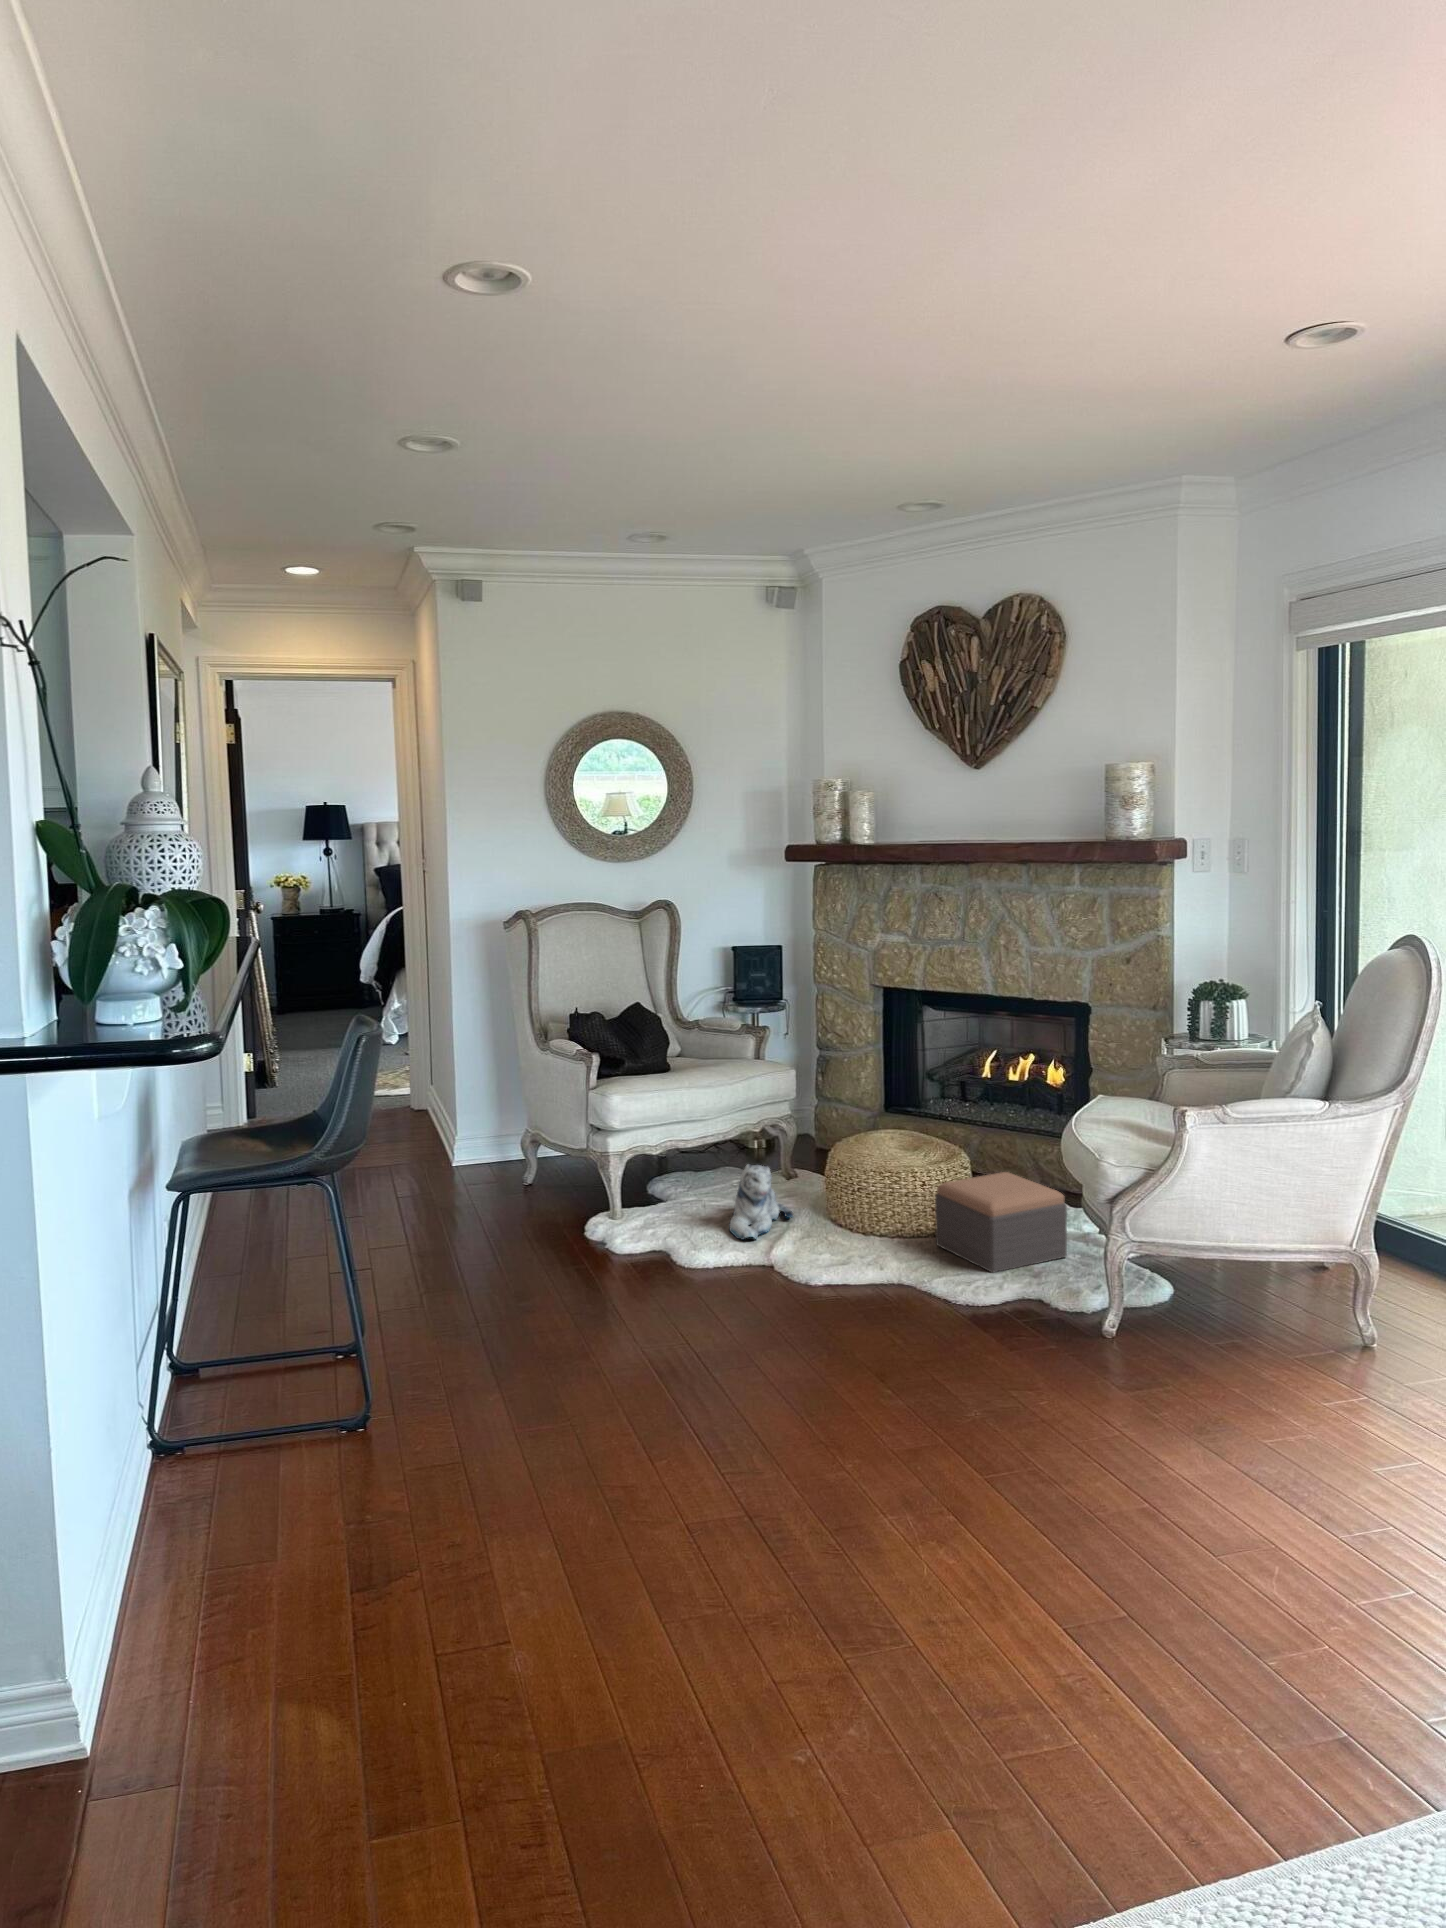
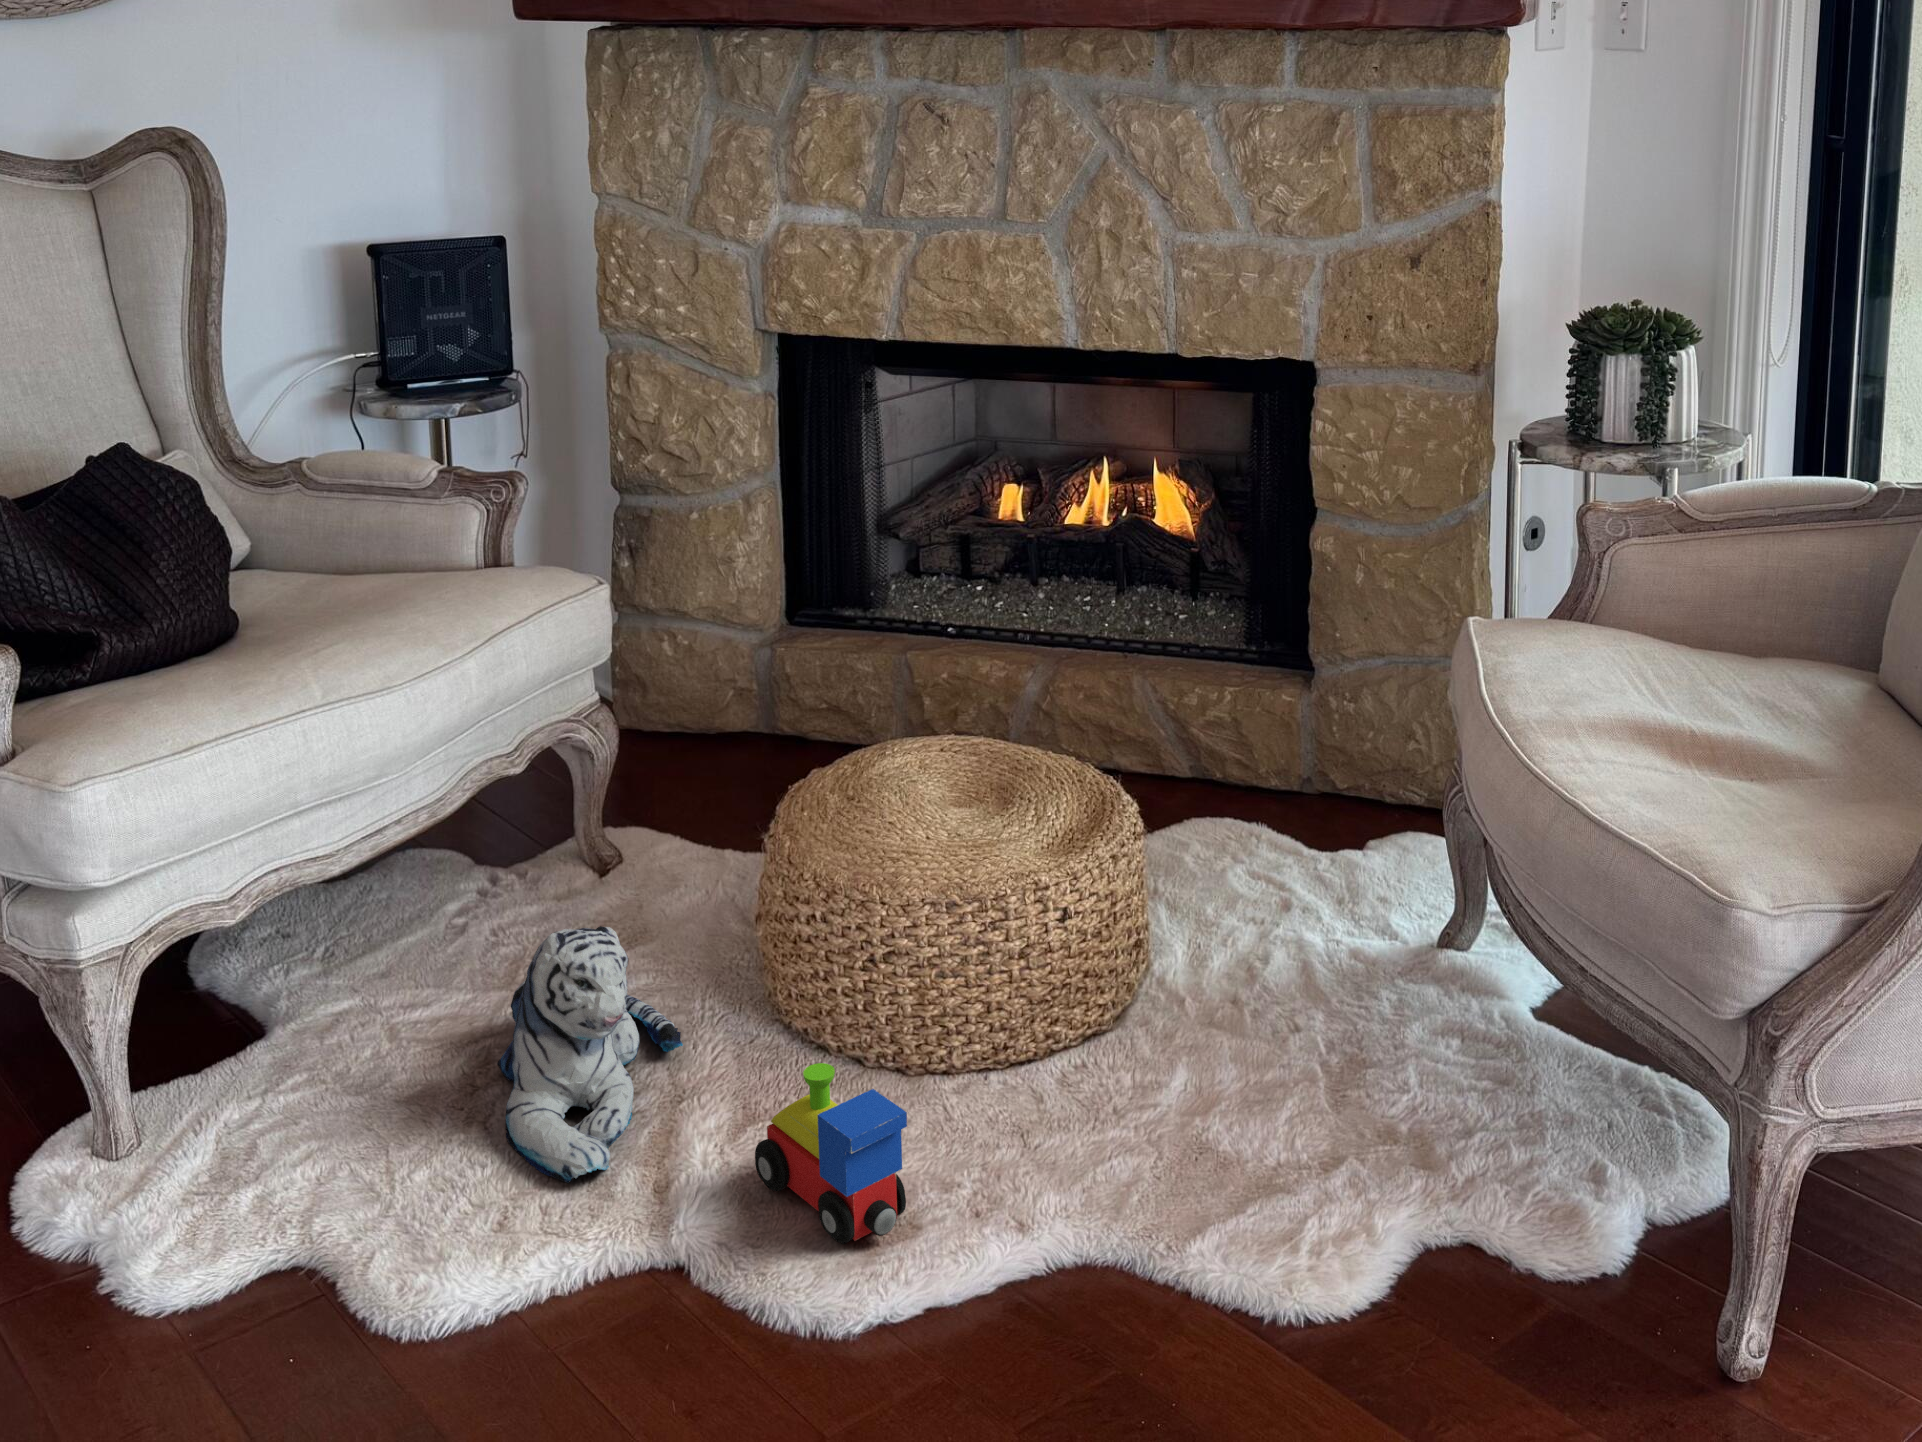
footstool: present [935,1172,1067,1273] -> none [1113,845,1454,1173]
toy train: none [801,1207,844,1263] -> present [755,1063,907,1244]

